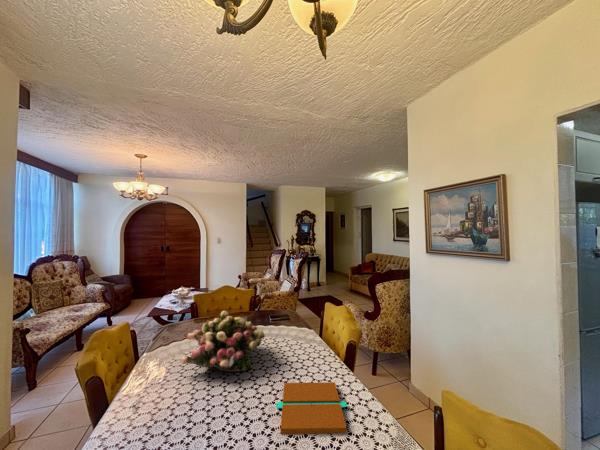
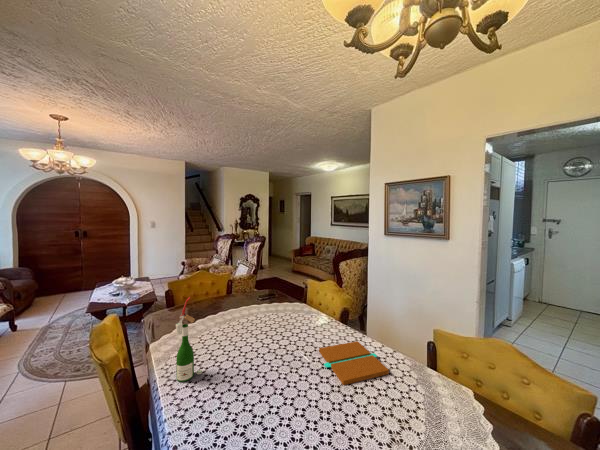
wine bottle: none [134,310,159,393] -> present [176,297,202,382]
flower arrangement: present [180,311,265,372] -> none [214,293,286,348]

